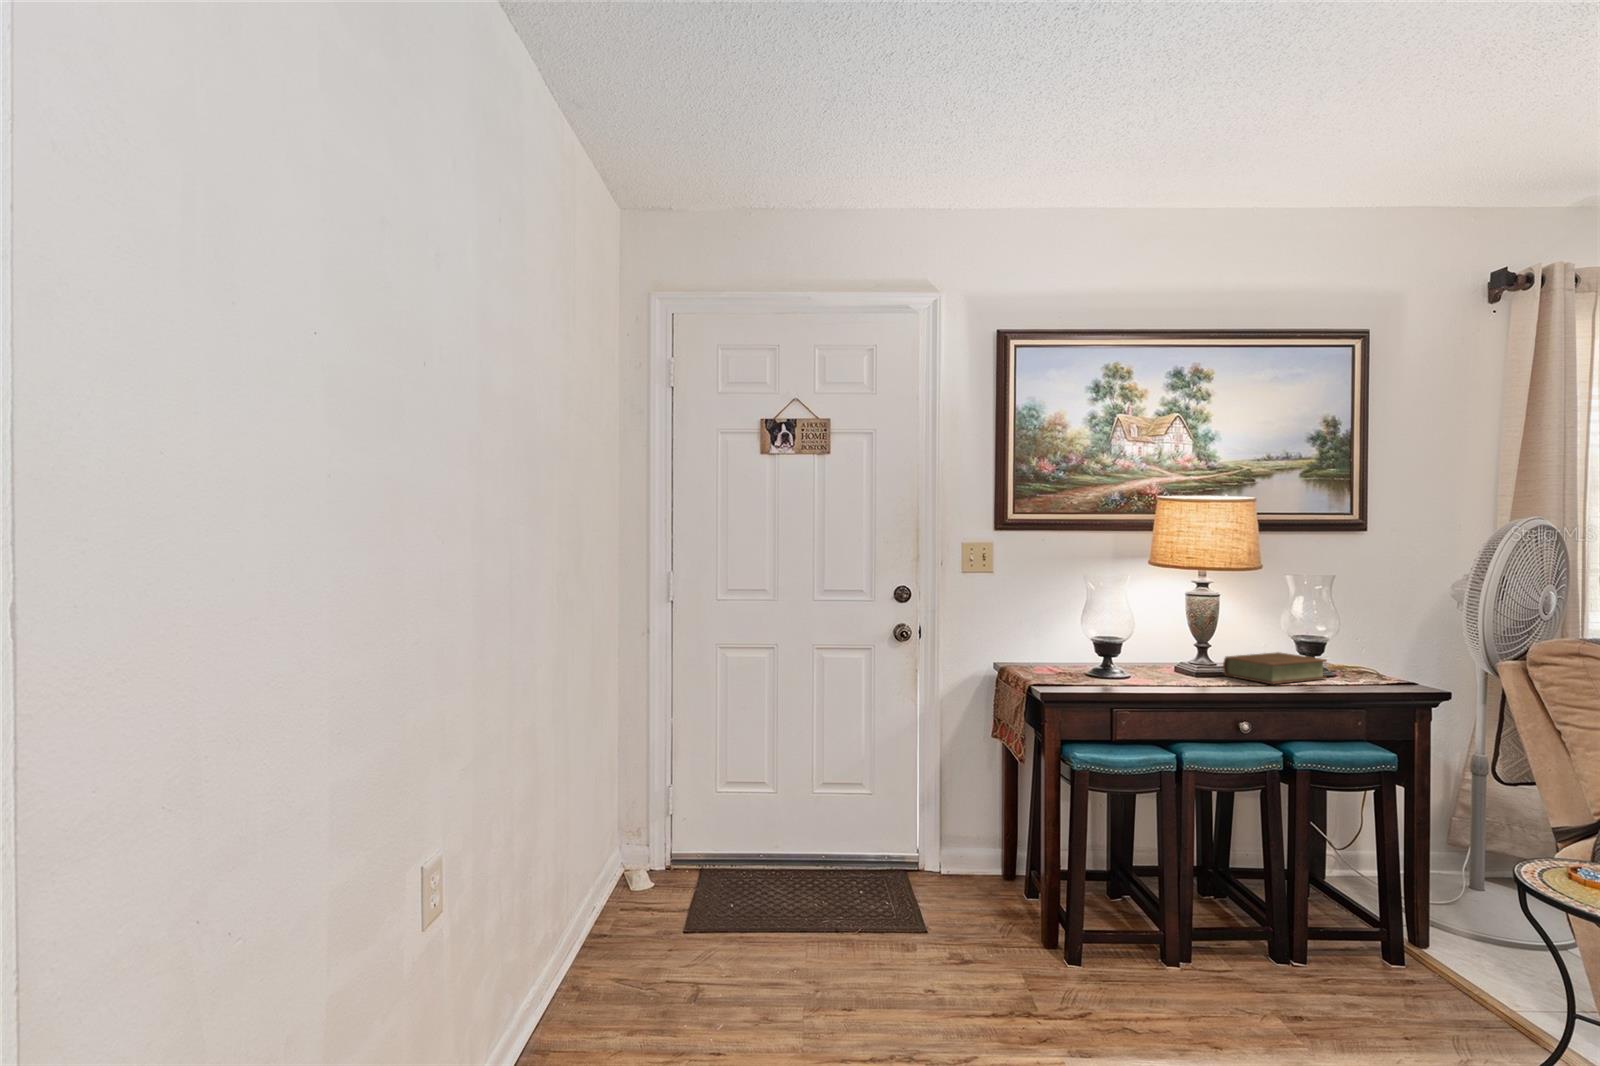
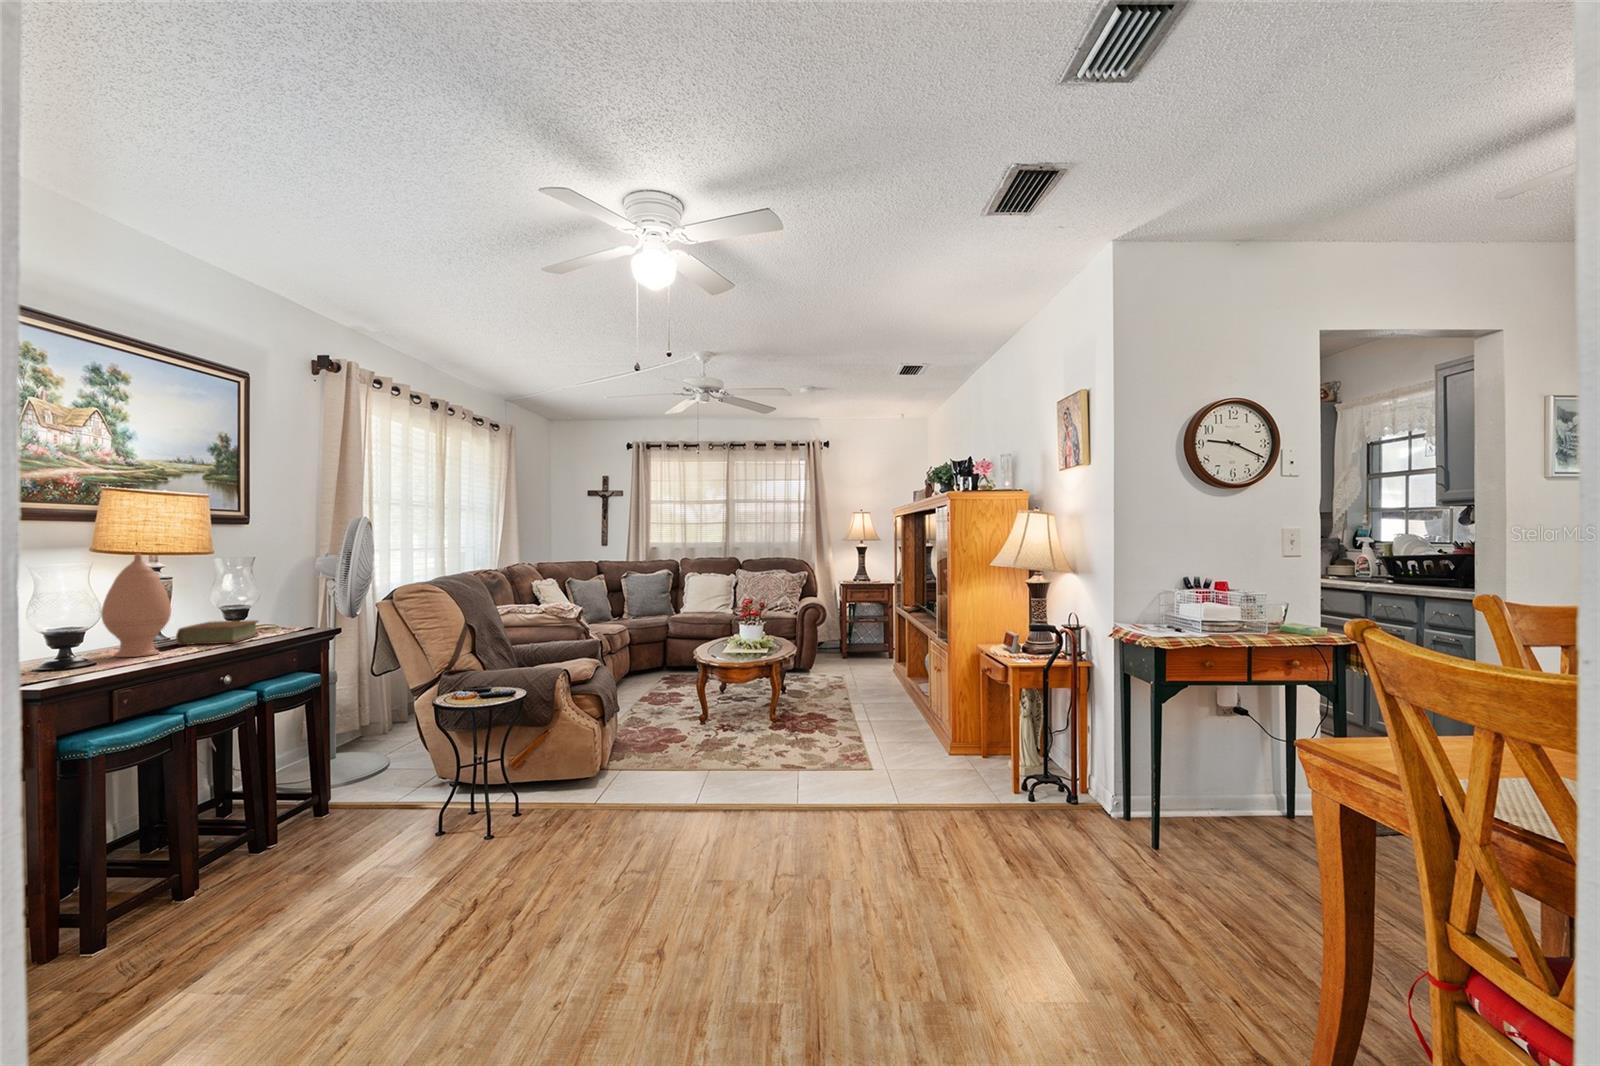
vase: none [1134,570,1195,683] -> present [101,553,171,657]

